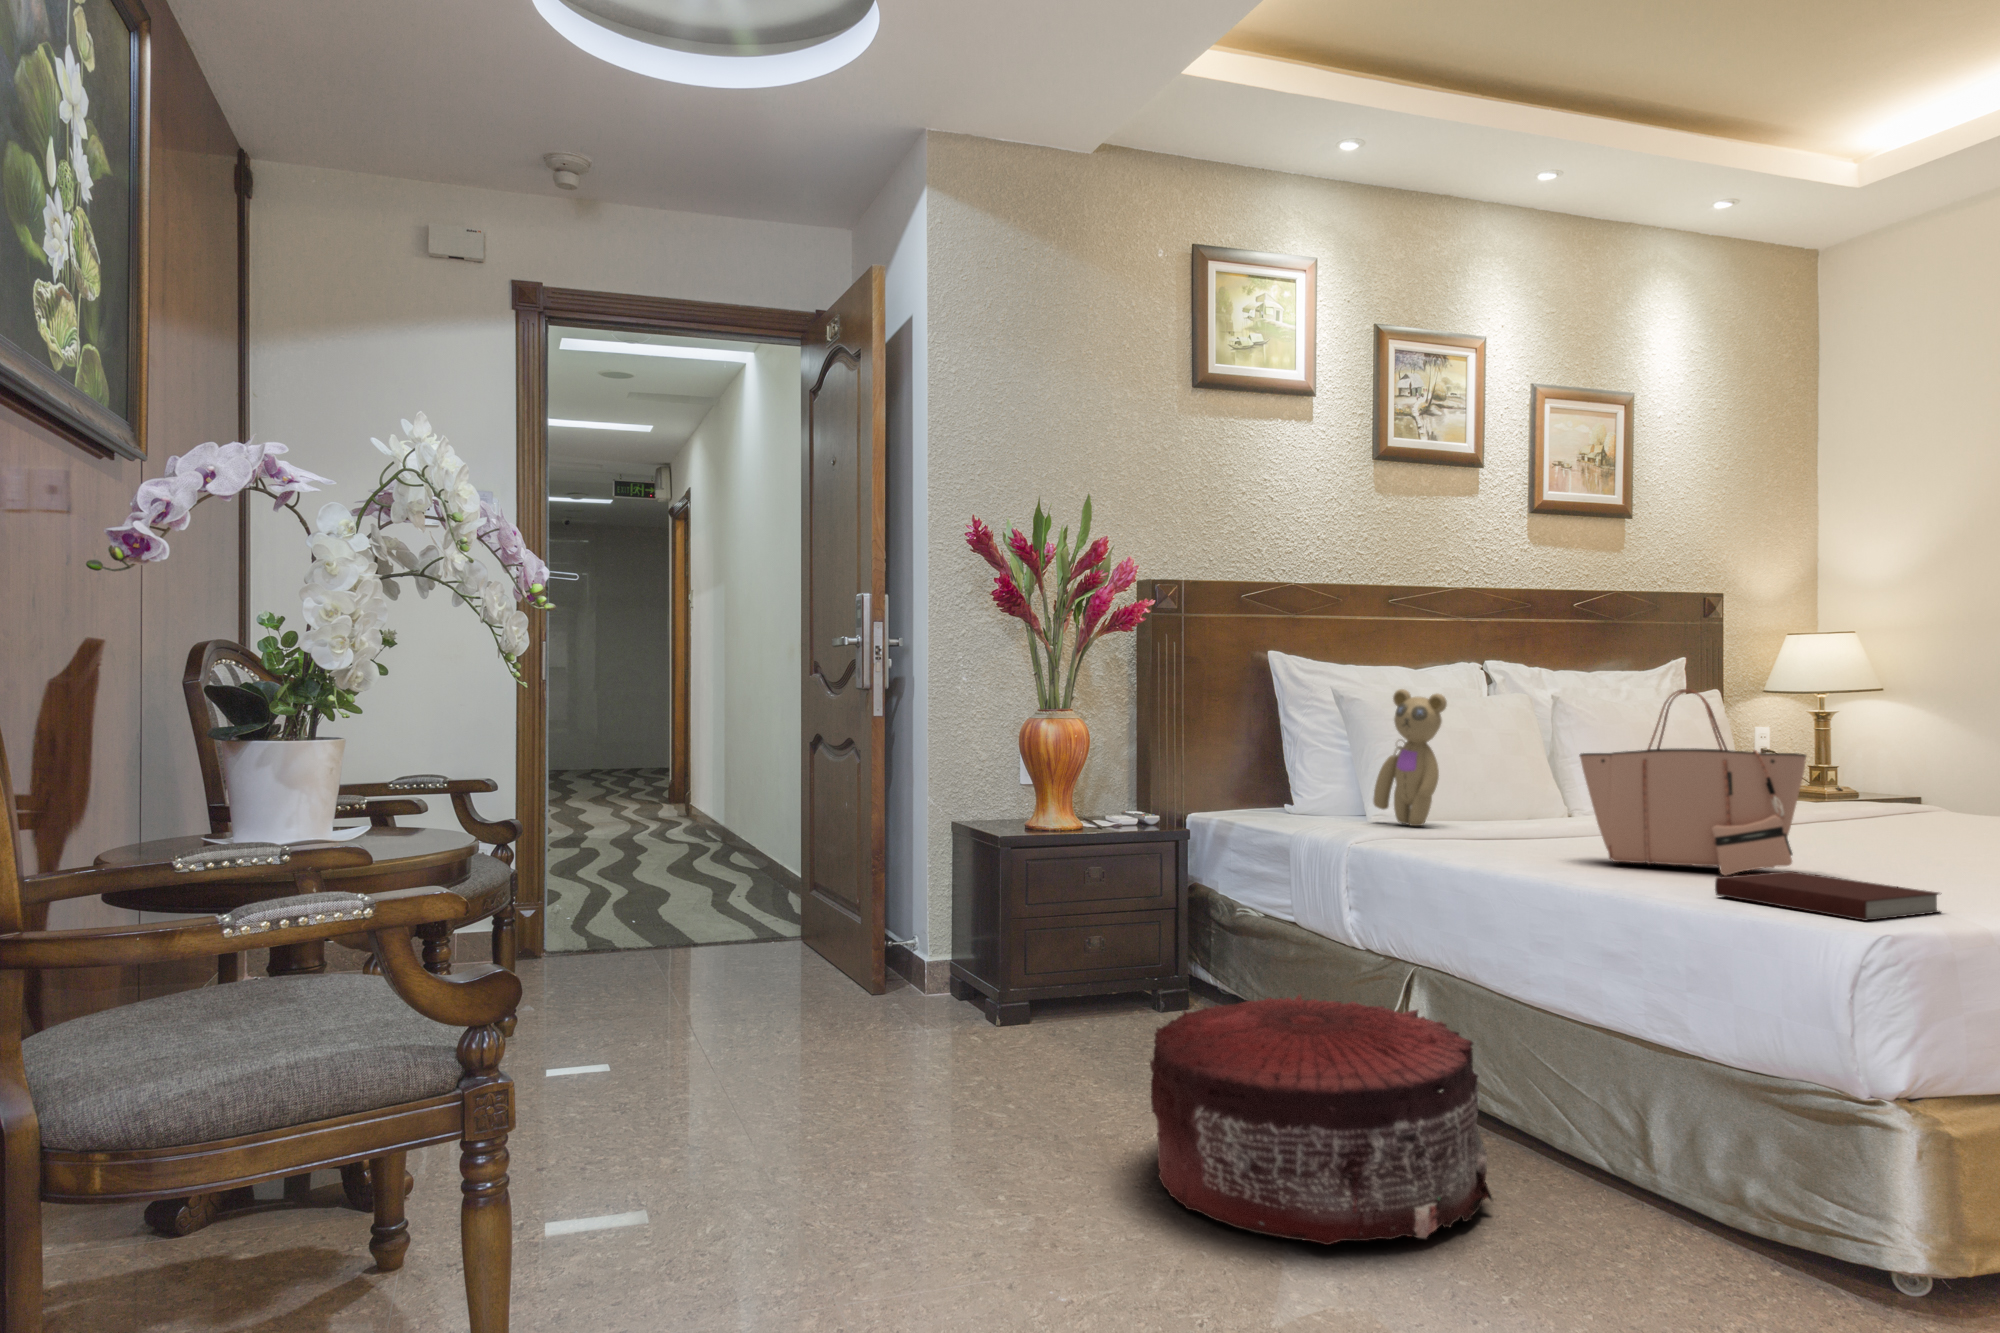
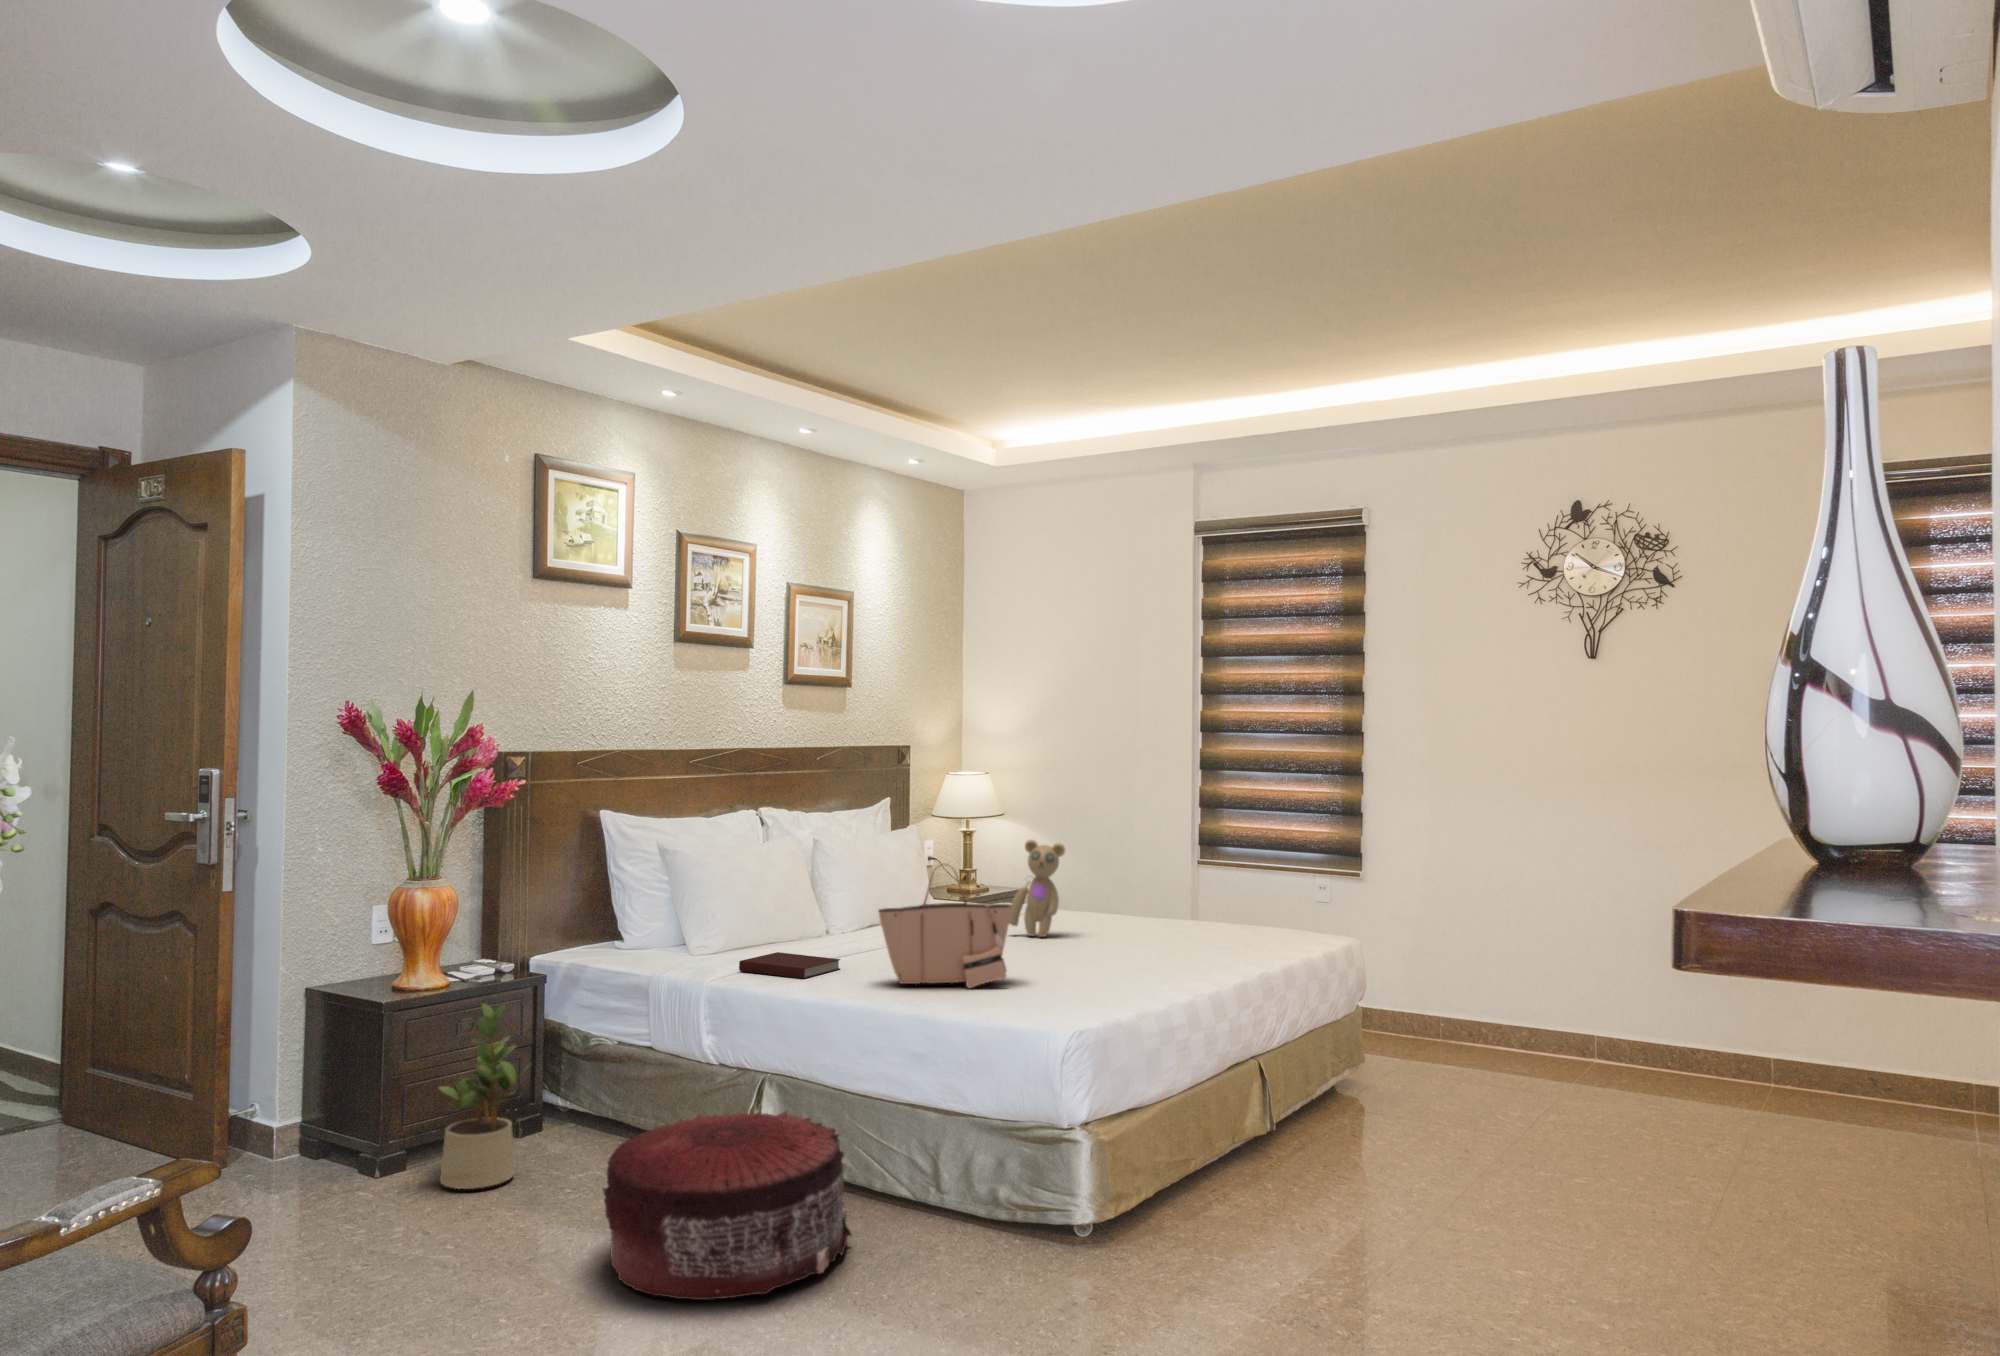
teddy bear: present [1373,689,1447,826] -> present [1009,840,1065,937]
potted plant: none [1049,841,1144,1049] -> present [439,1003,529,1189]
notebook: present [1715,871,1939,921] -> present [739,952,840,979]

